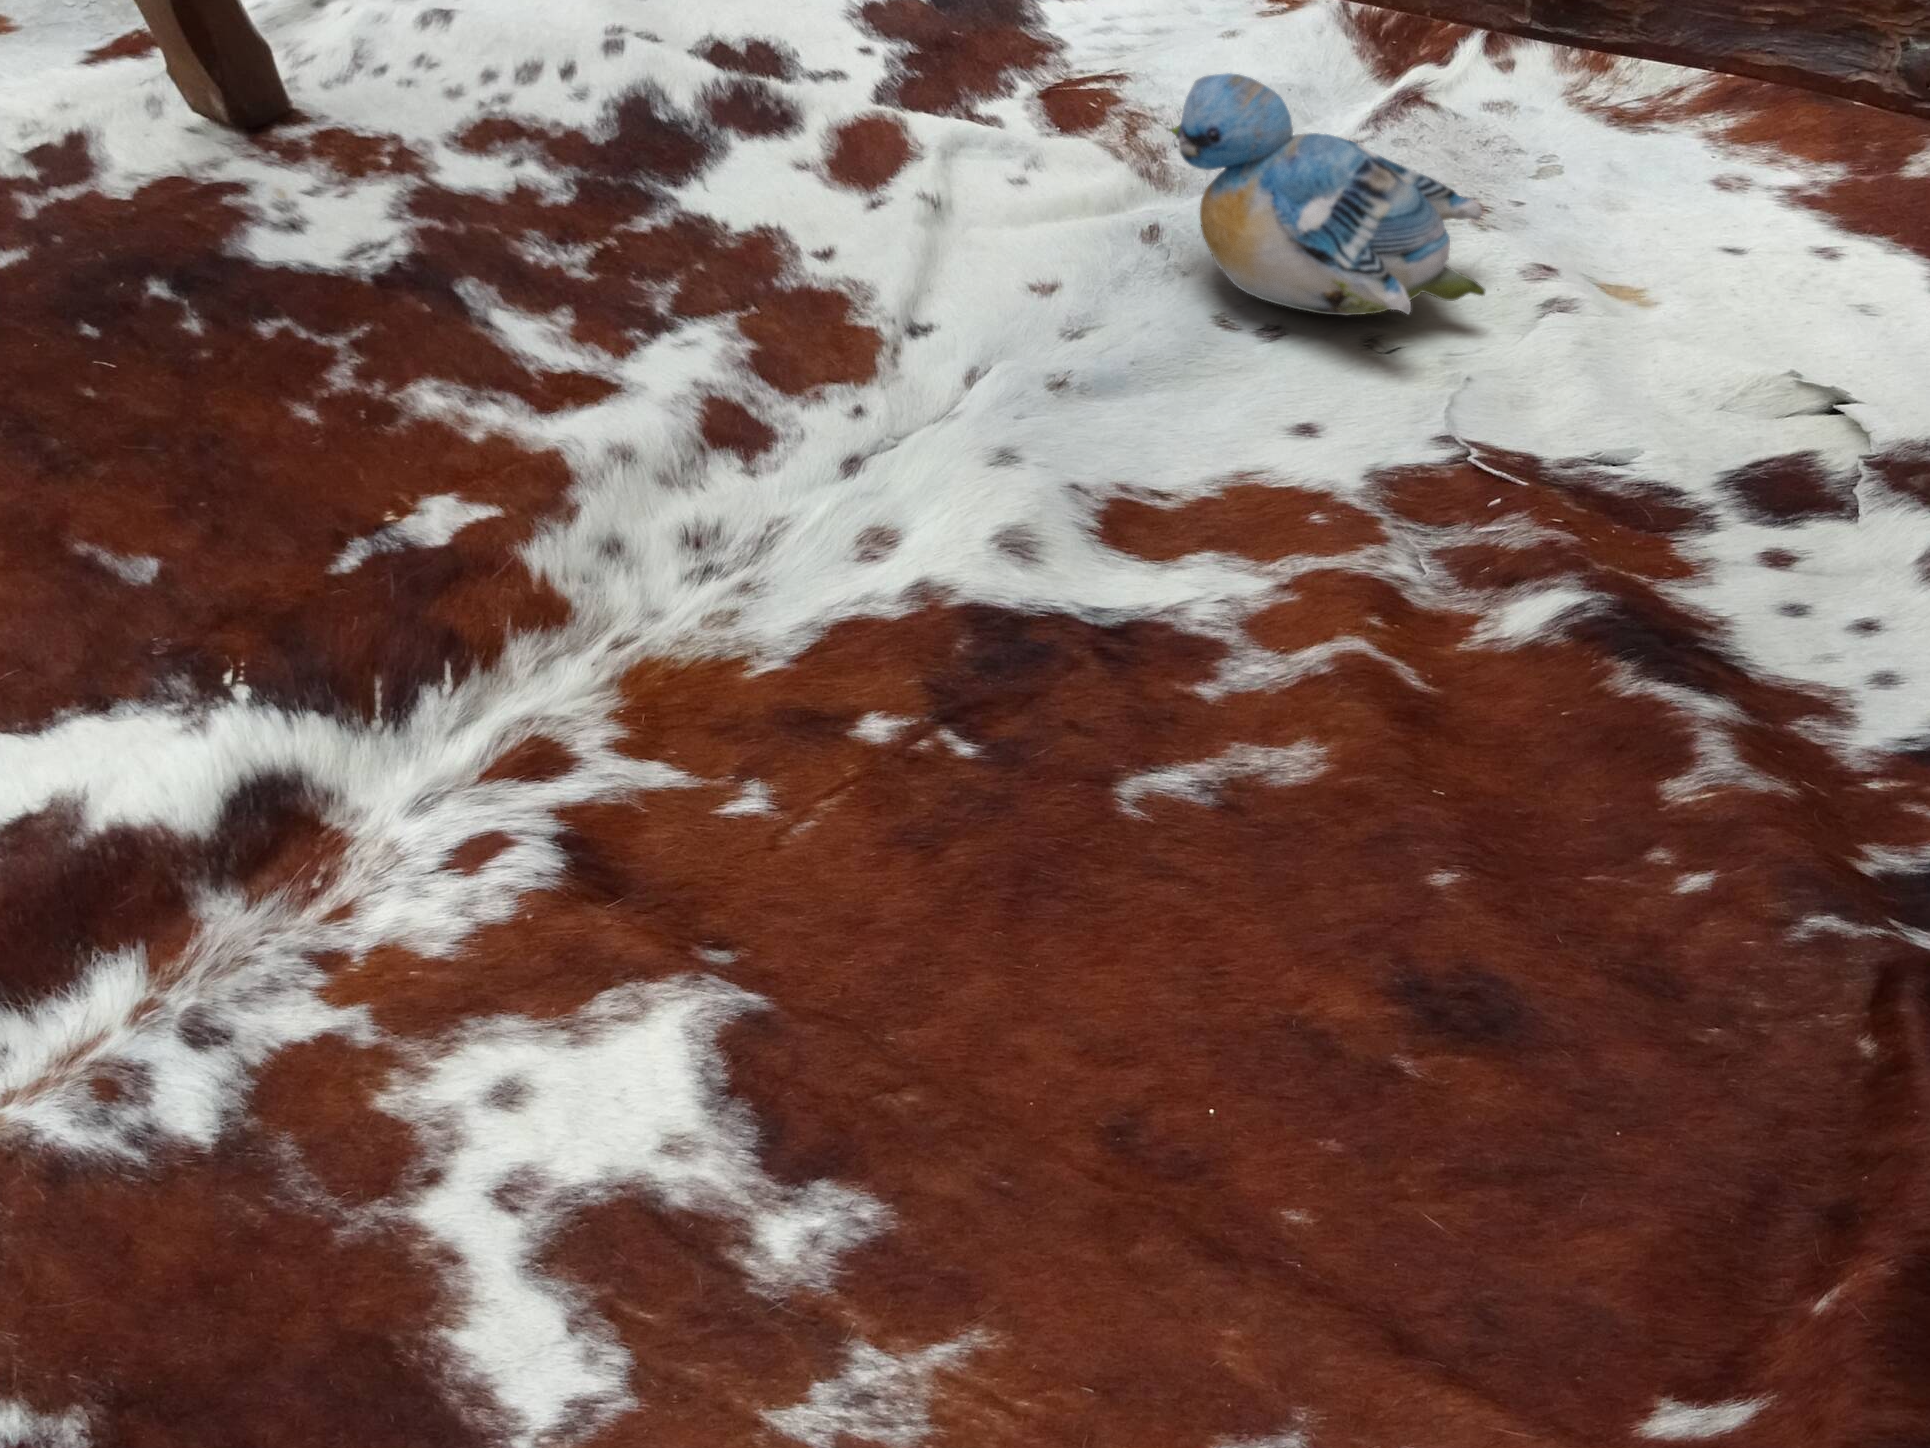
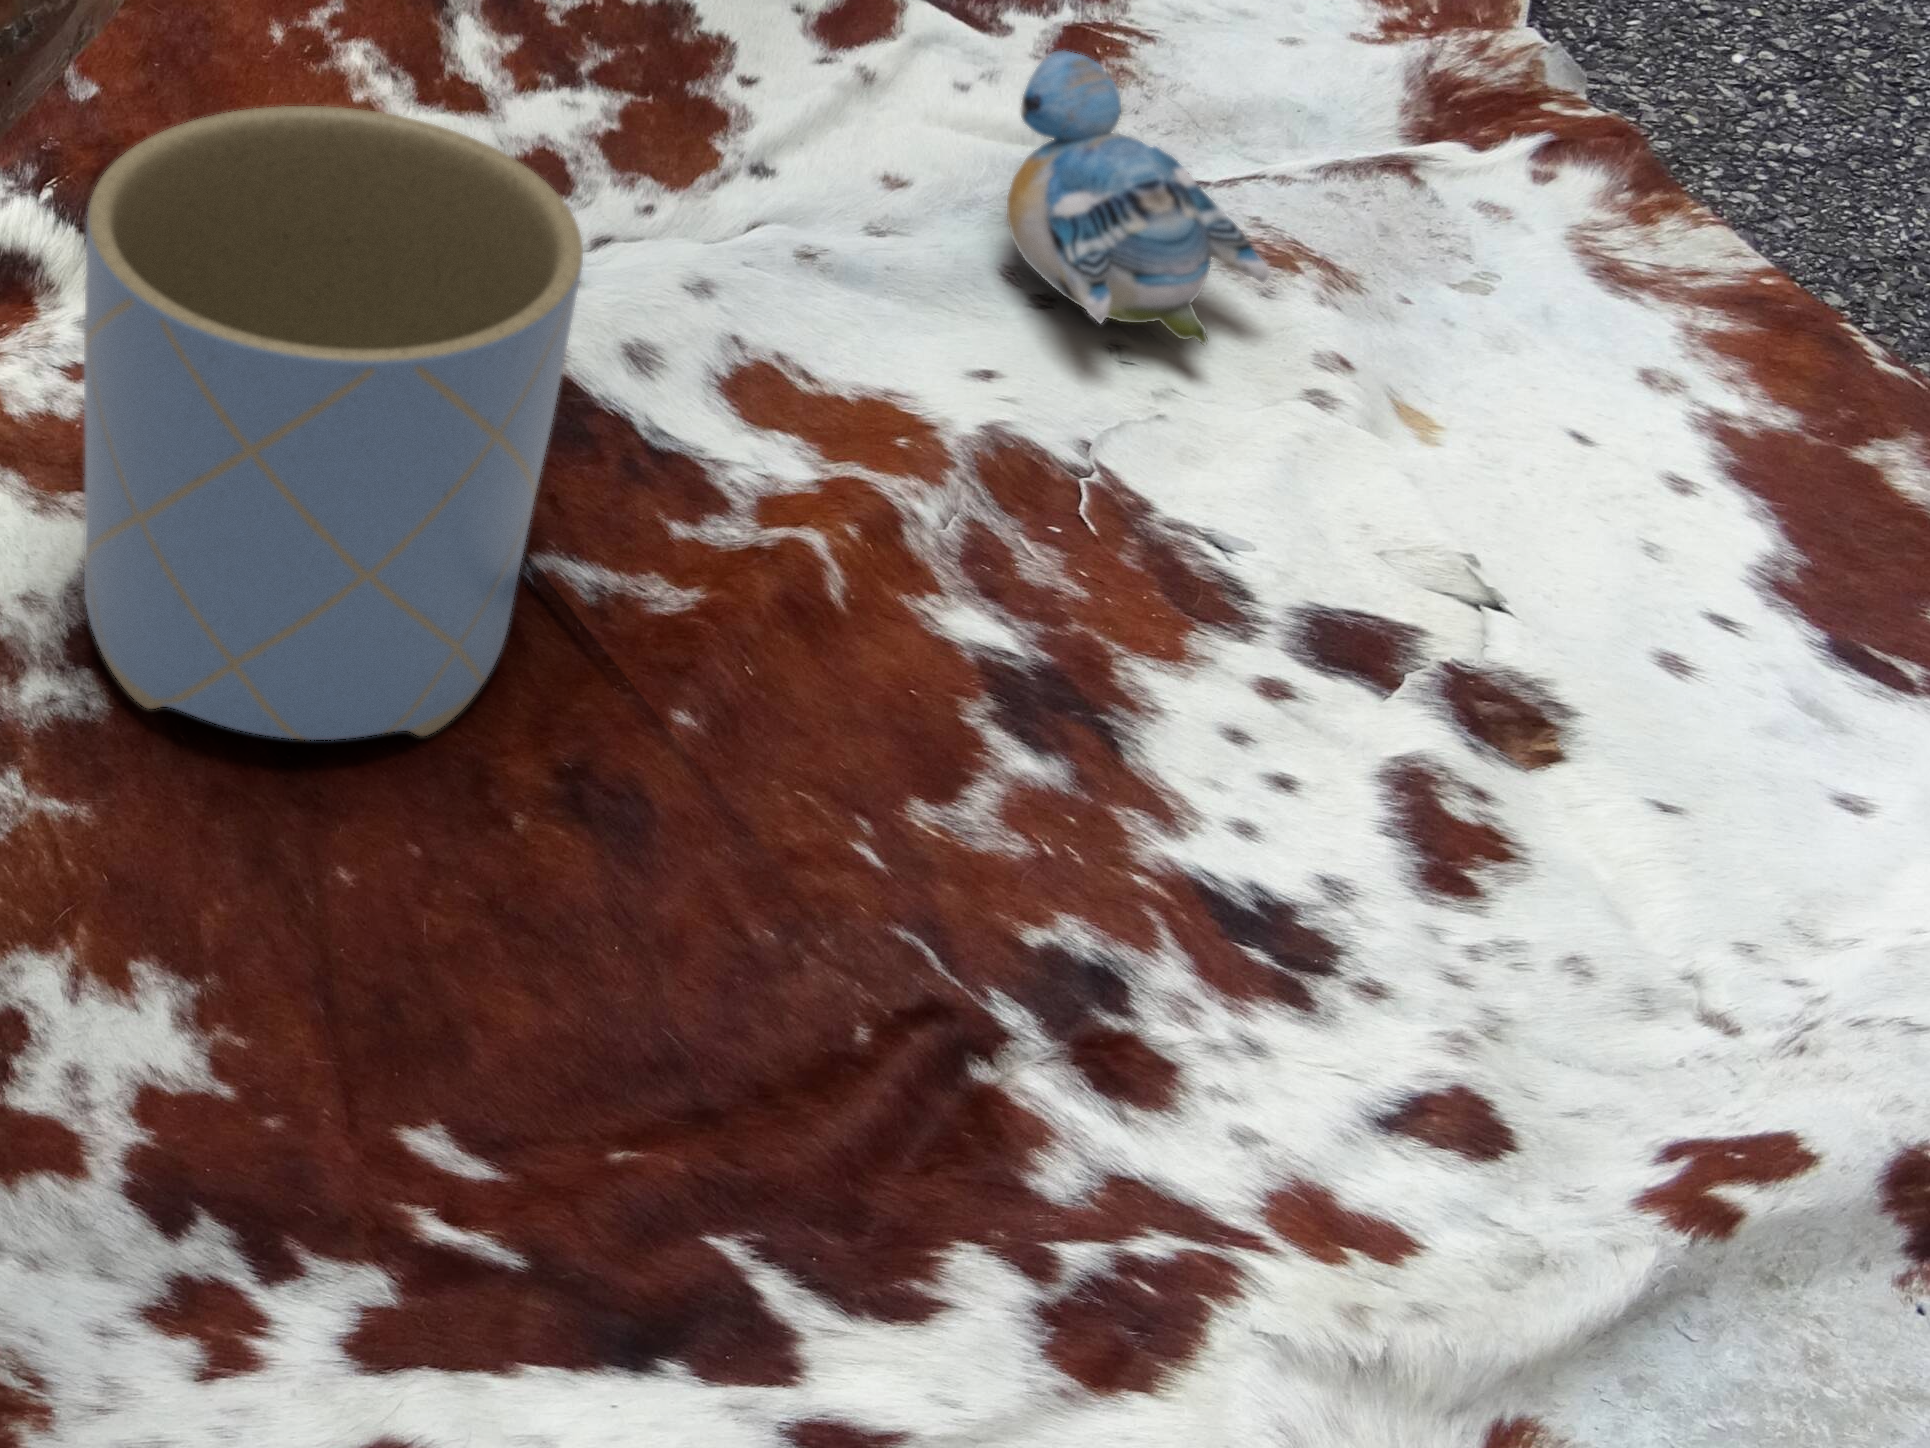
planter: none [643,356,1277,1181] -> present [84,106,583,740]

